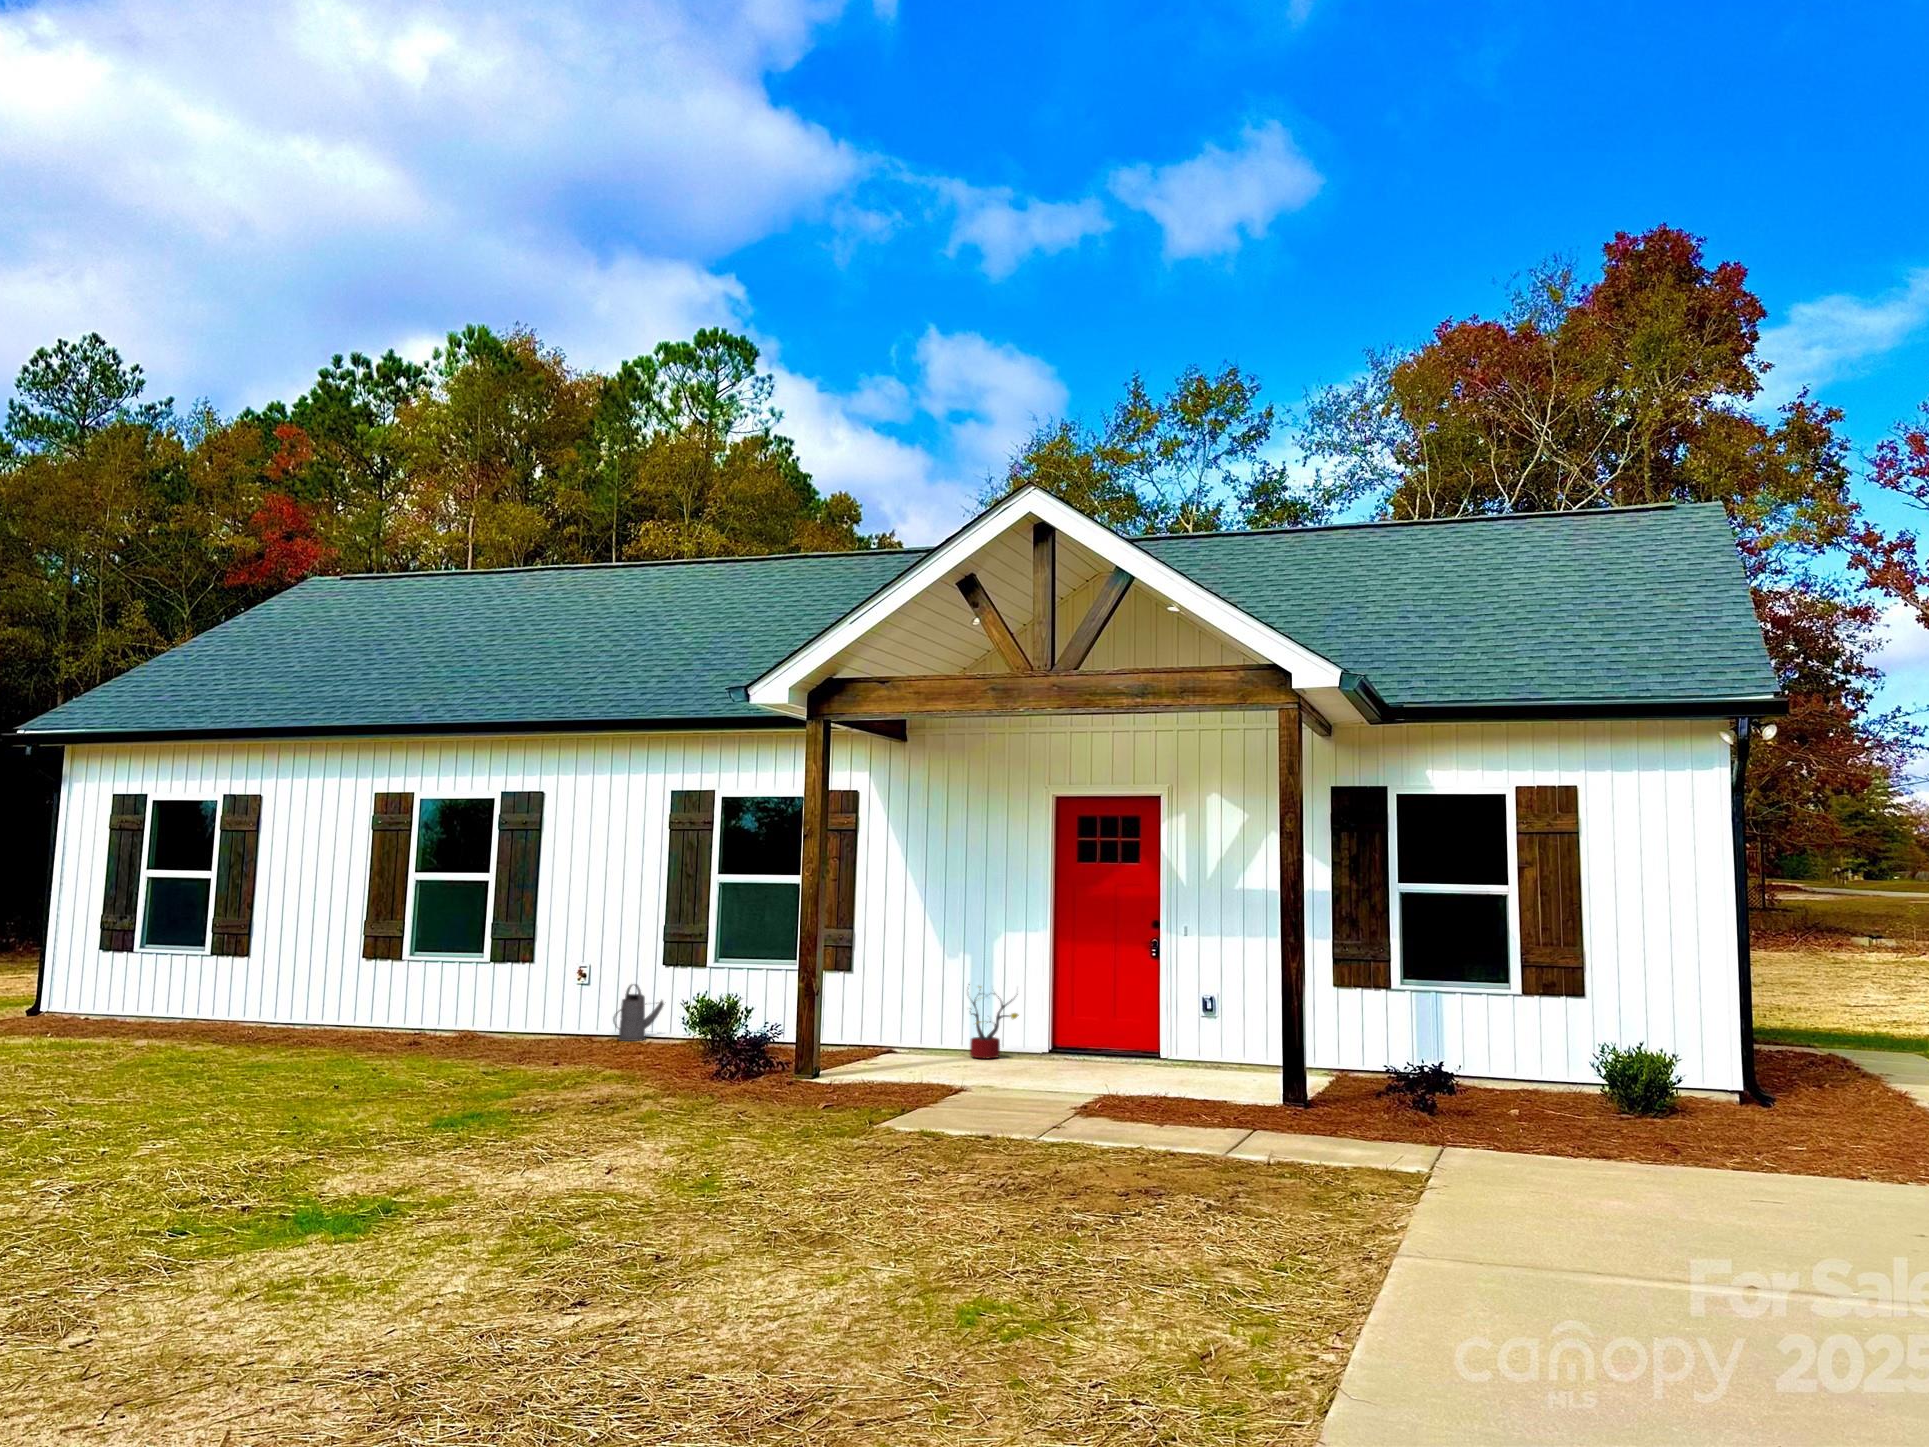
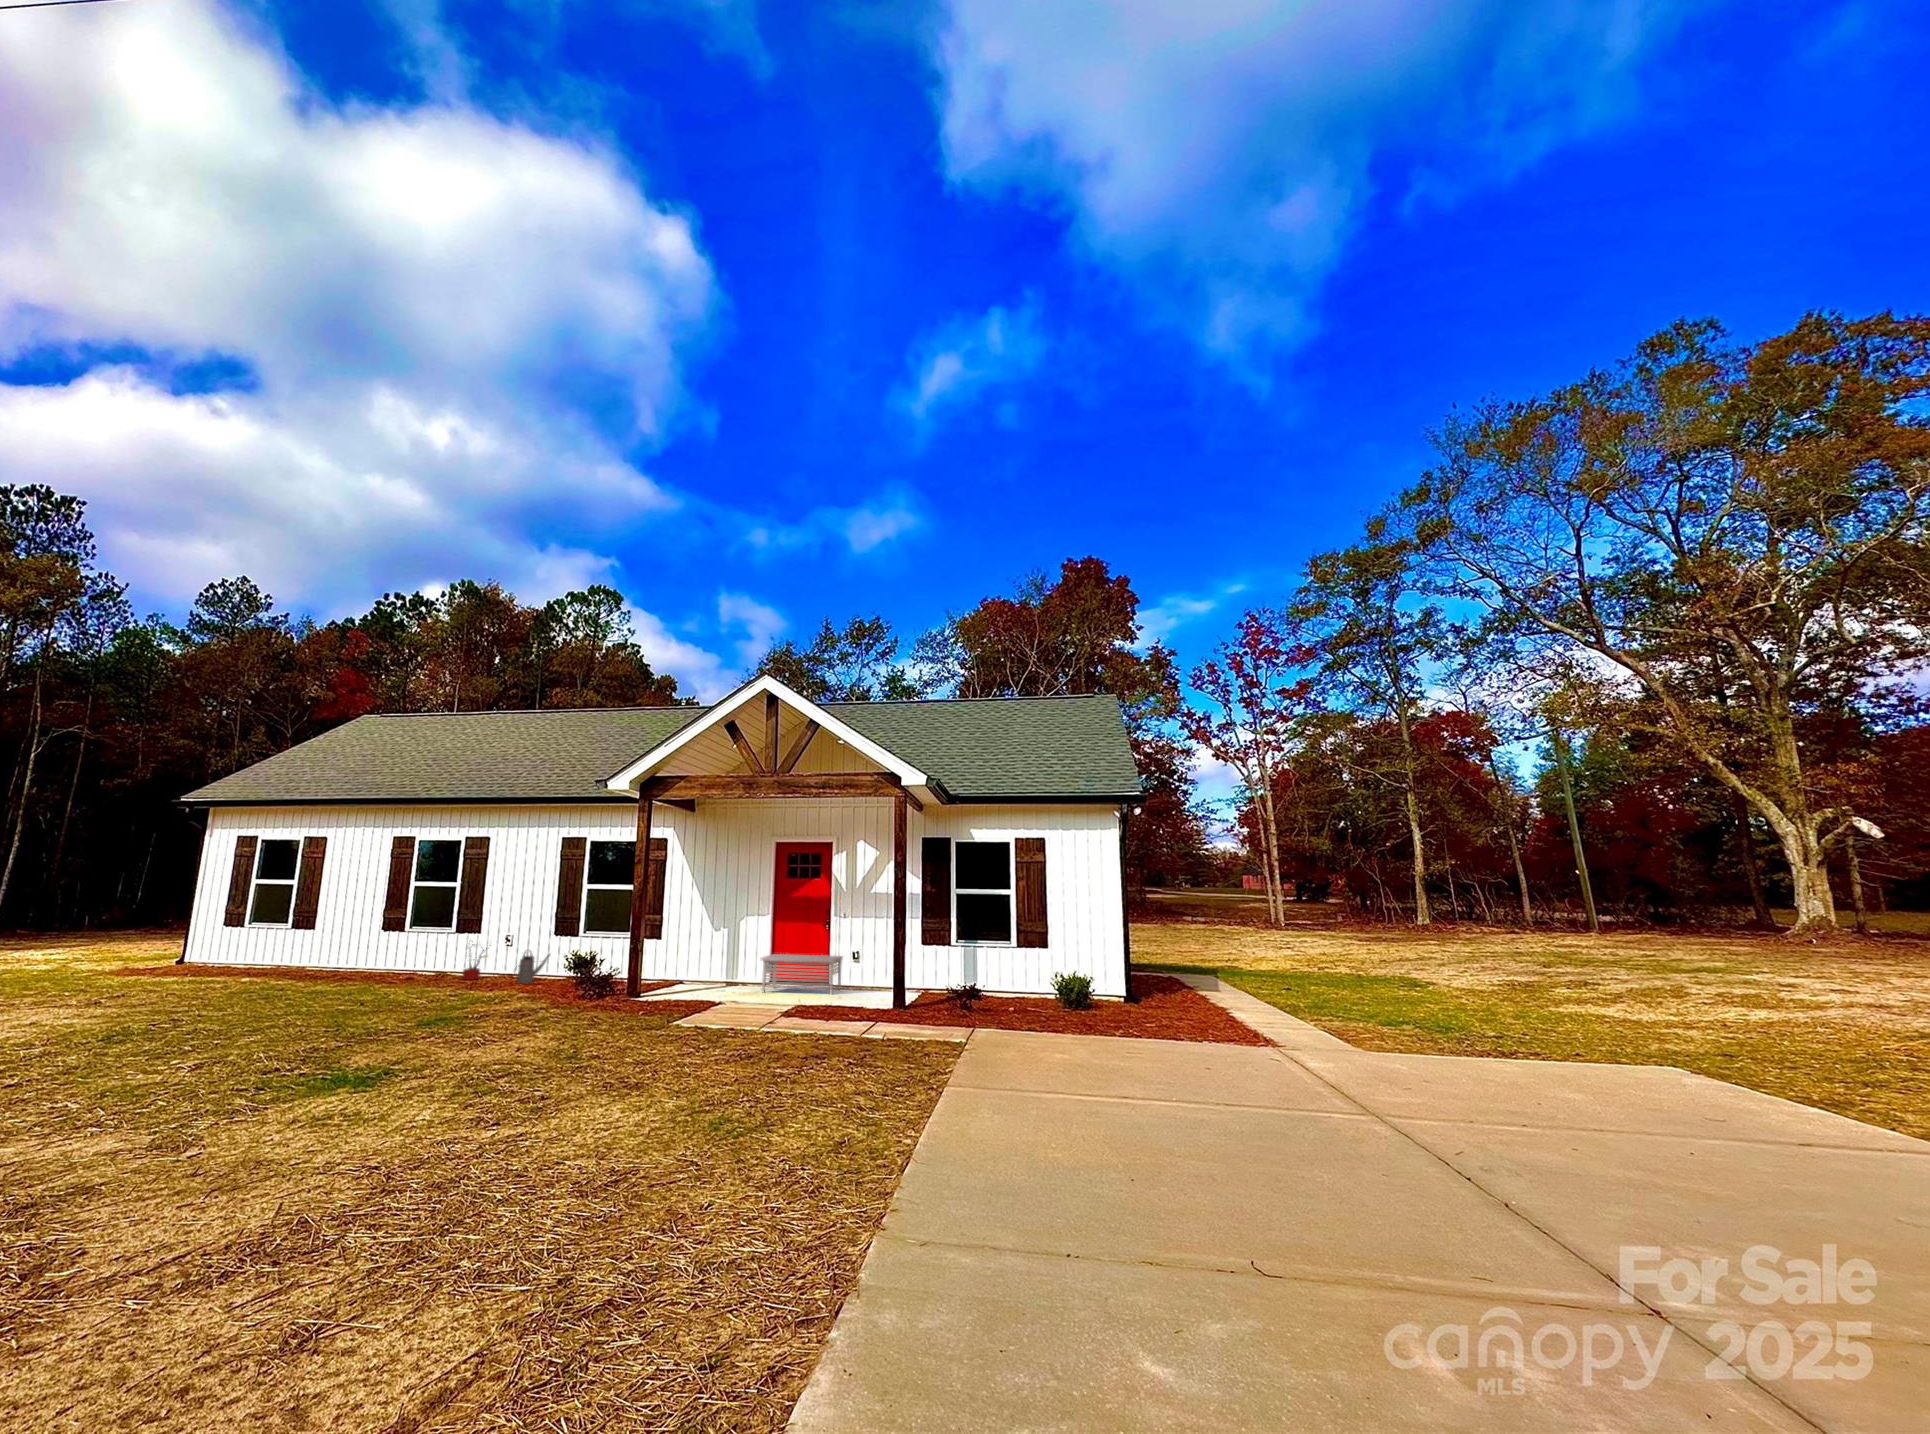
decorative plant: present [969,984,1019,1058] -> present [462,944,491,980]
storage bench: none [1031,999,1183,1075] -> present [761,954,843,994]

